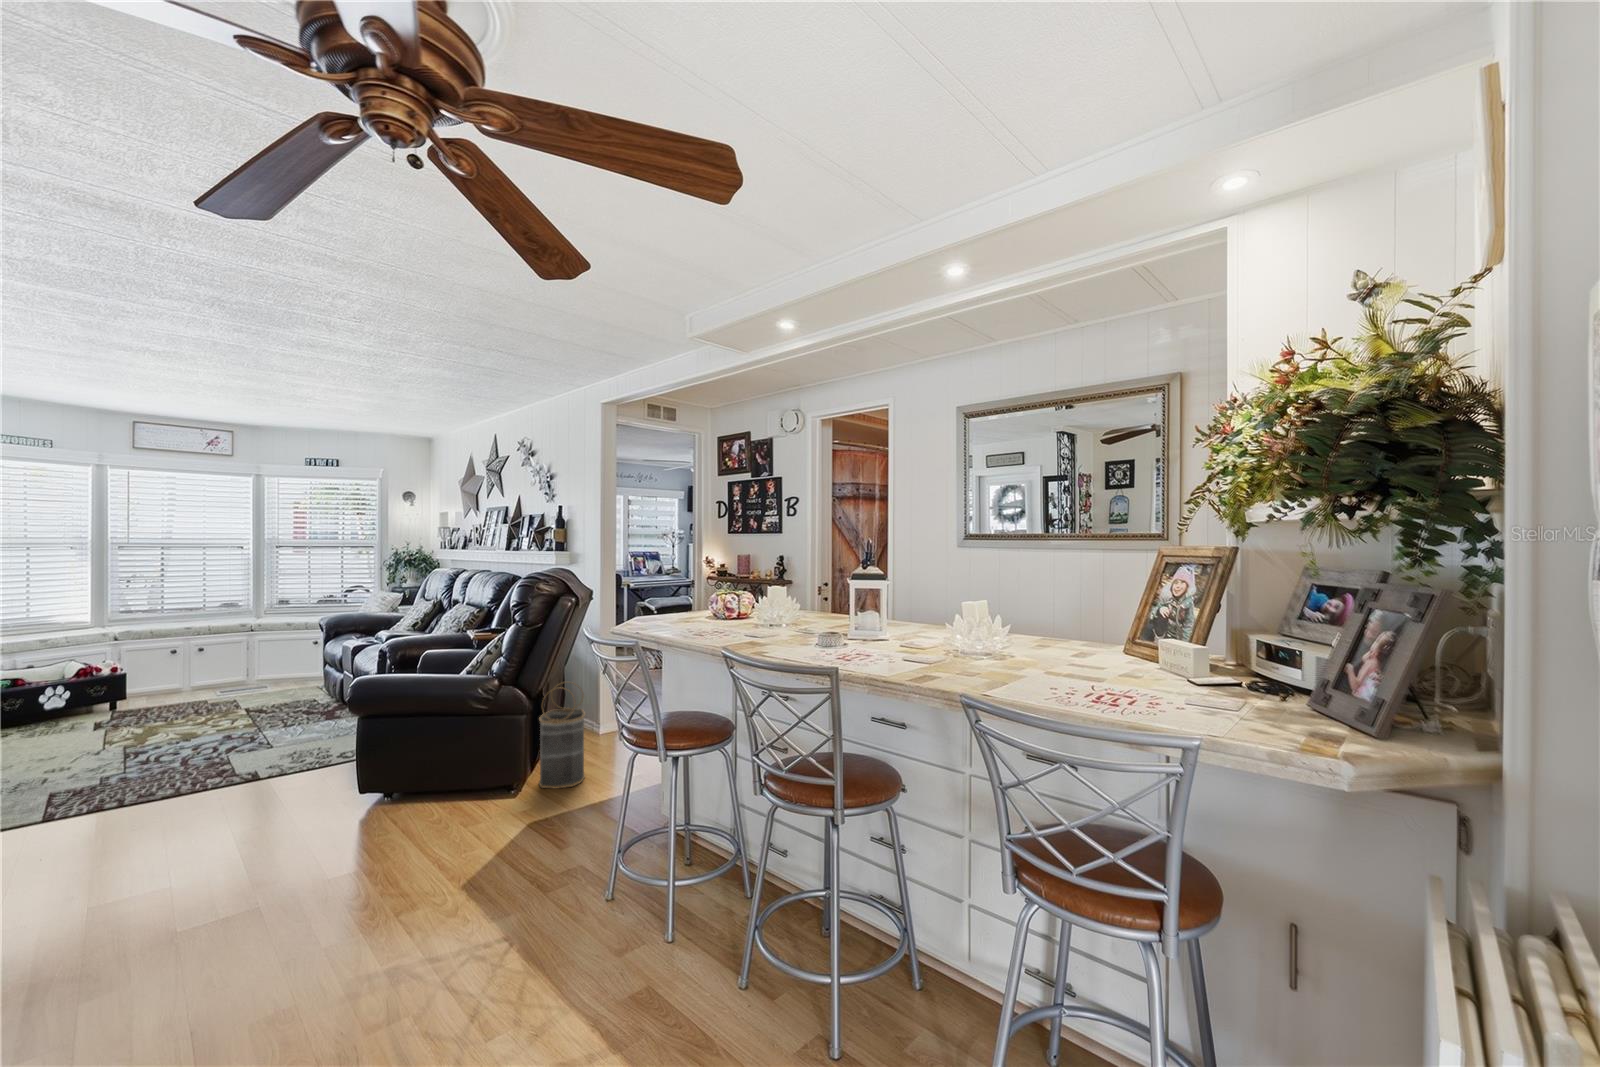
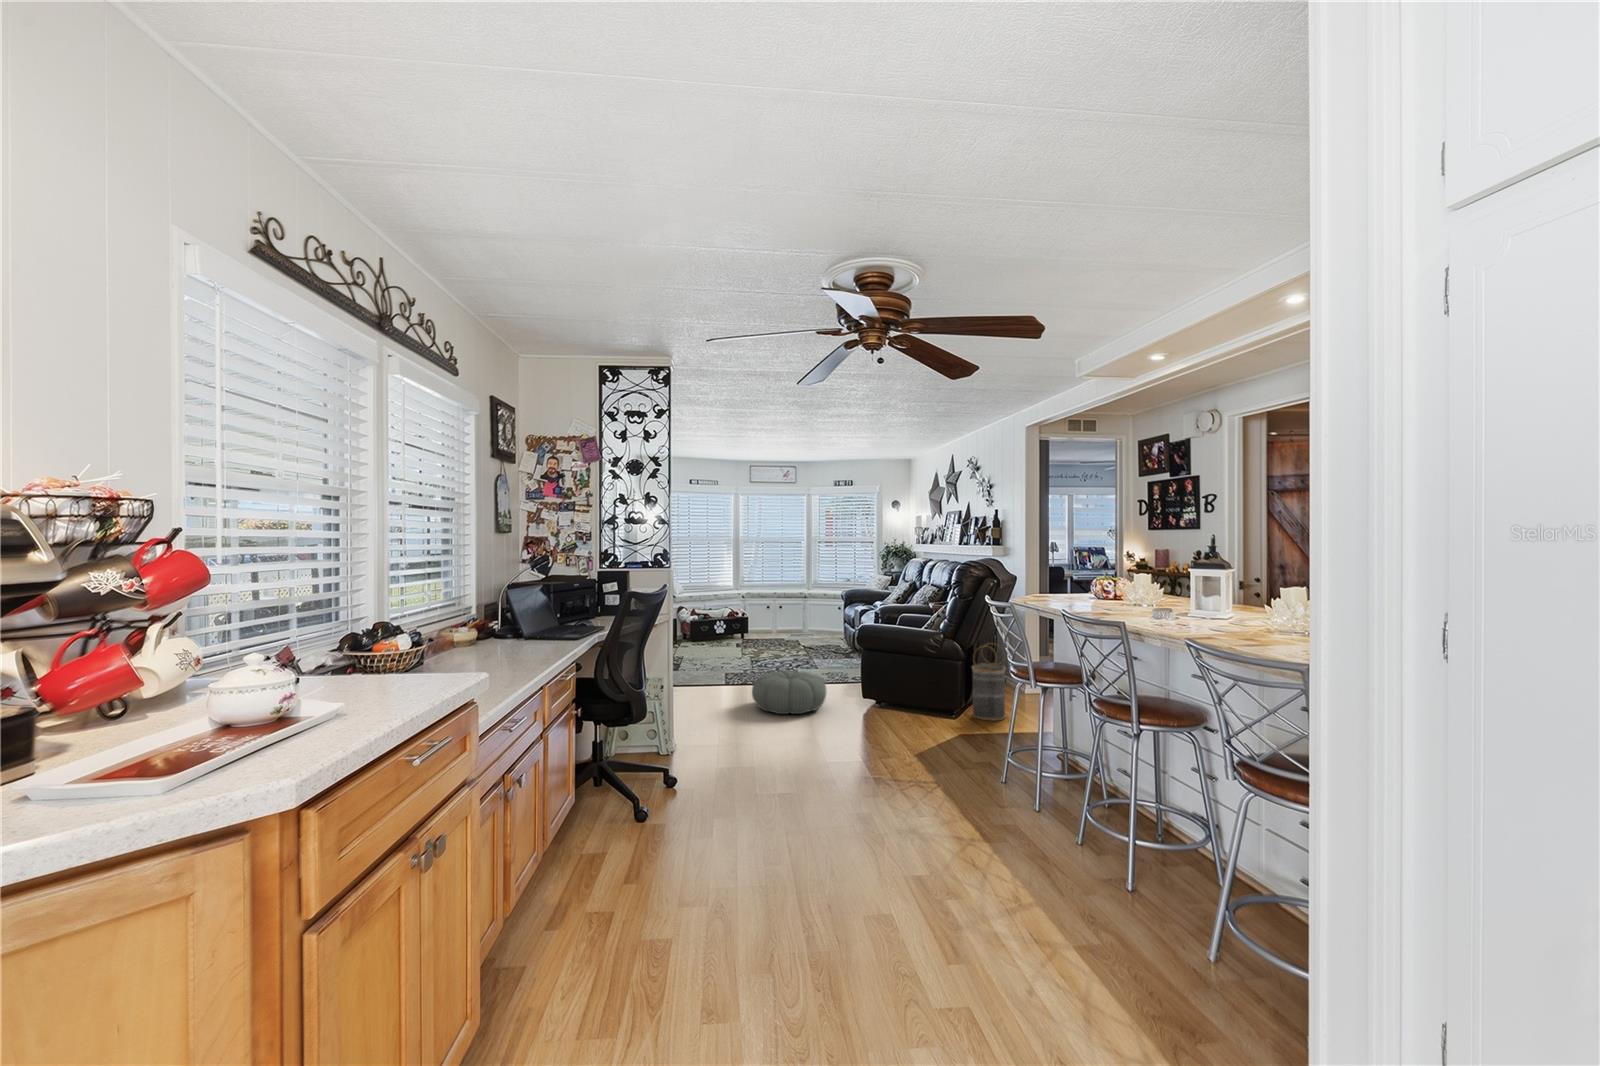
pouf: none [110,771,288,866] -> present [752,671,827,714]

